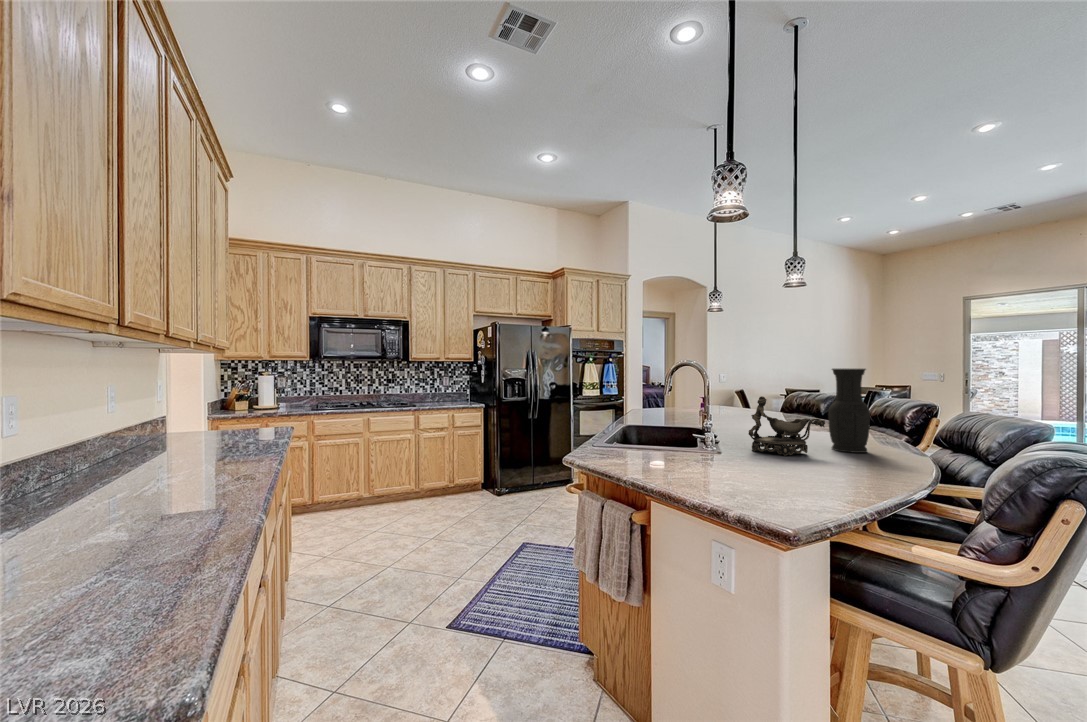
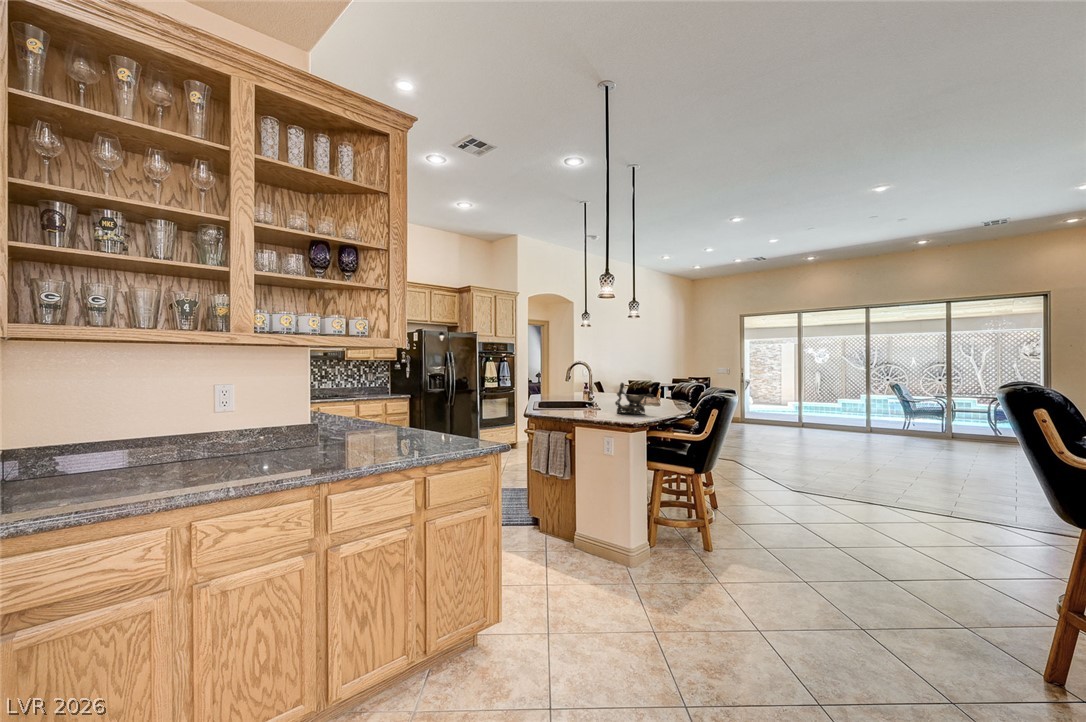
vase: present [828,369,870,453] -> none [655,366,676,412]

